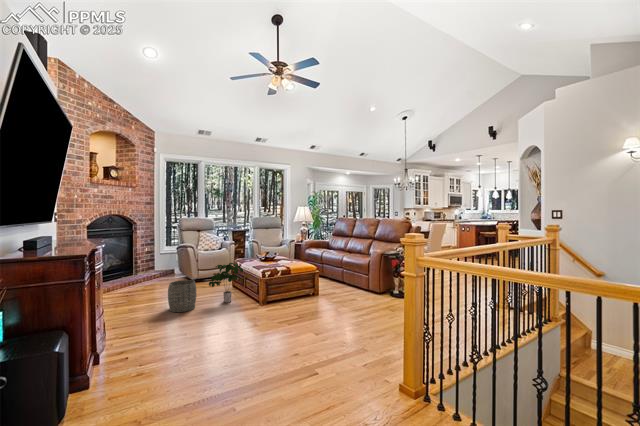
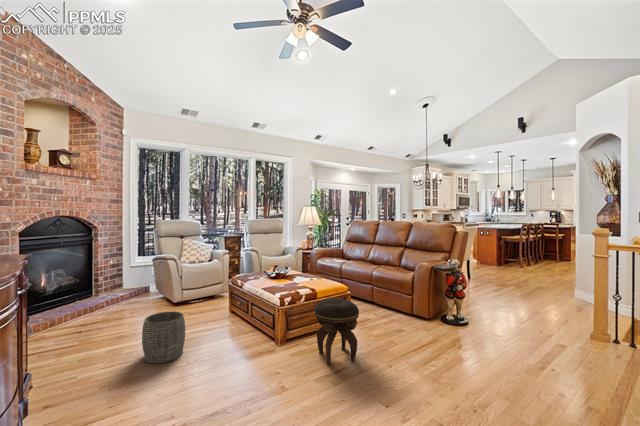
potted plant: present [209,263,243,302] -> none [203,284,250,341]
footstool: none [283,272,314,315] -> present [314,298,359,364]

